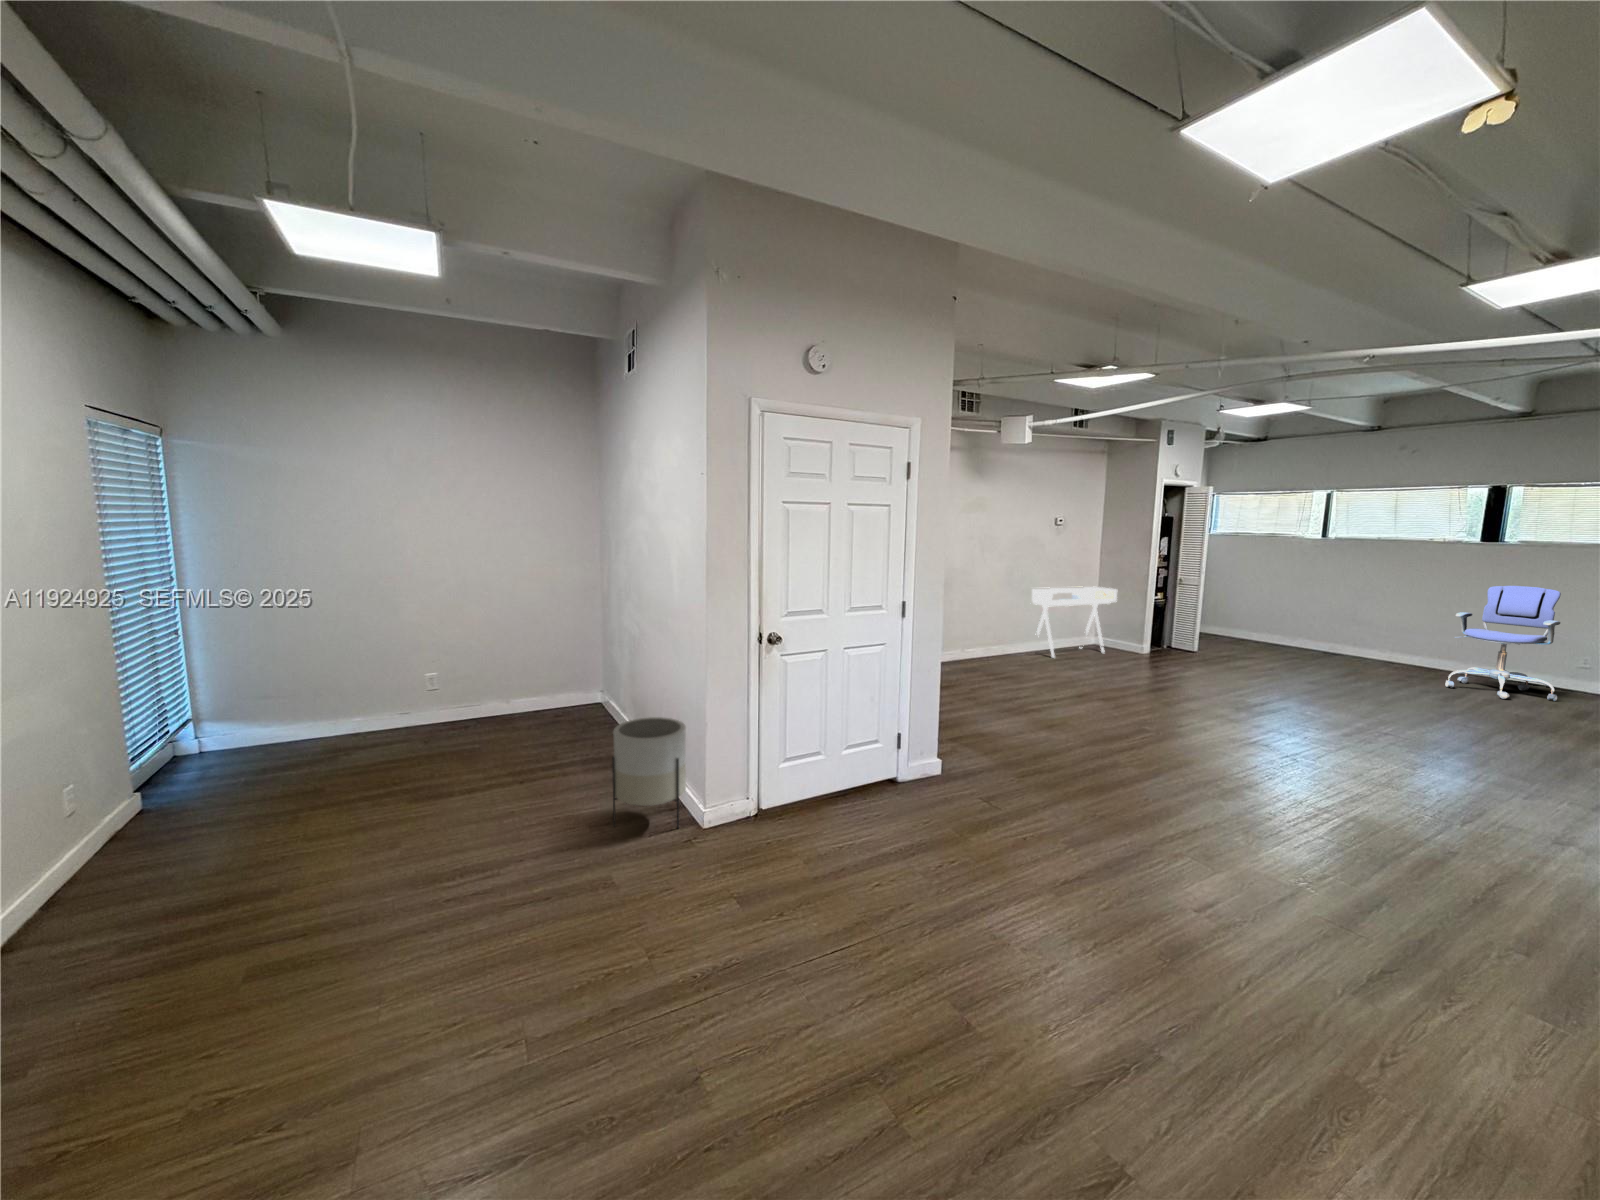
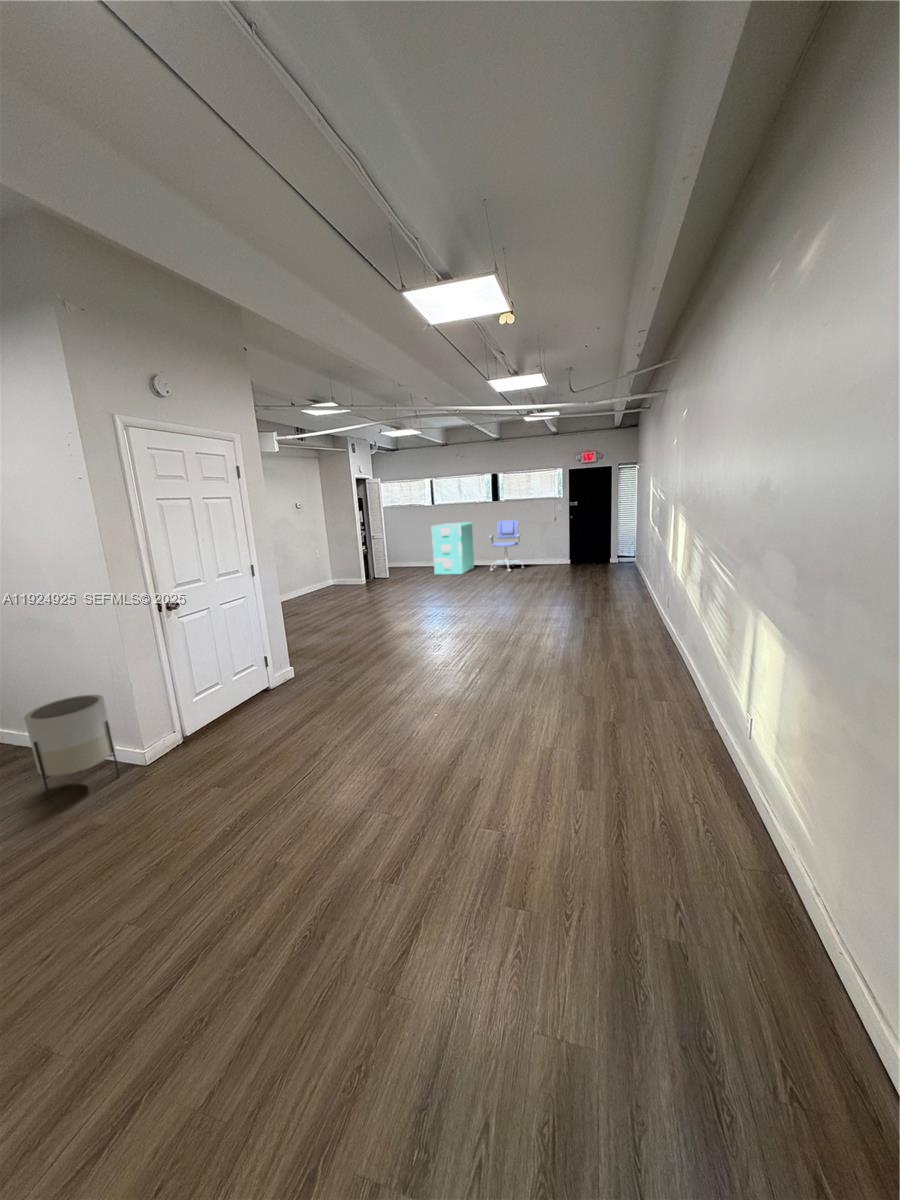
filing cabinet: none [1295,575,1415,678] -> present [432,522,474,575]
desk: present [1032,587,1117,658] -> none [287,546,343,597]

